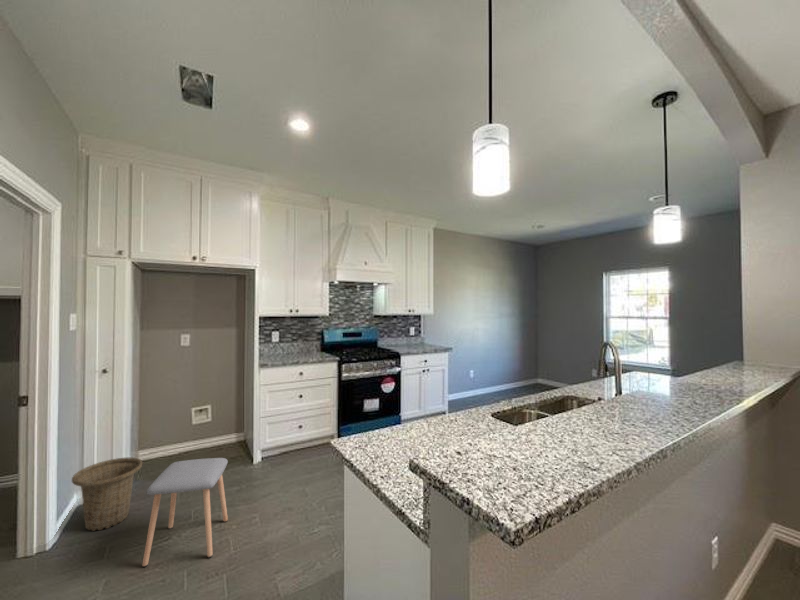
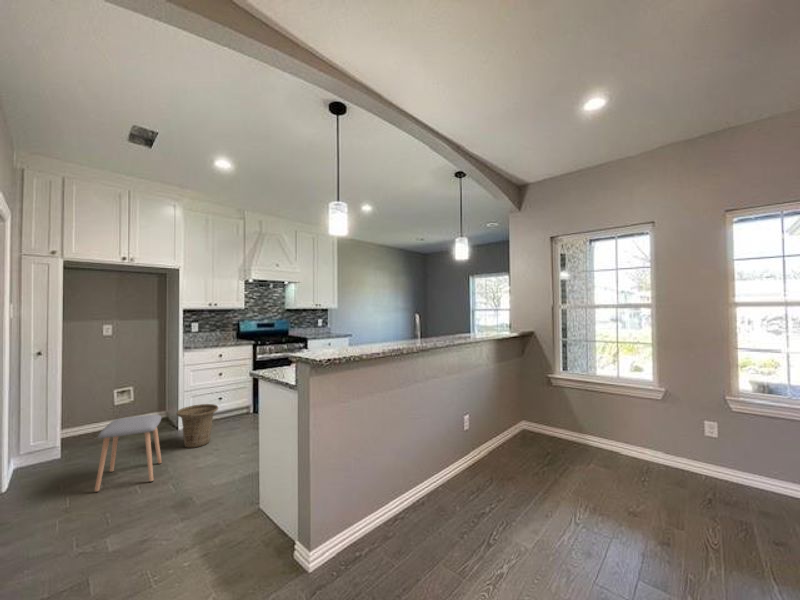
basket: present [72,458,142,531] -> present [176,404,218,448]

